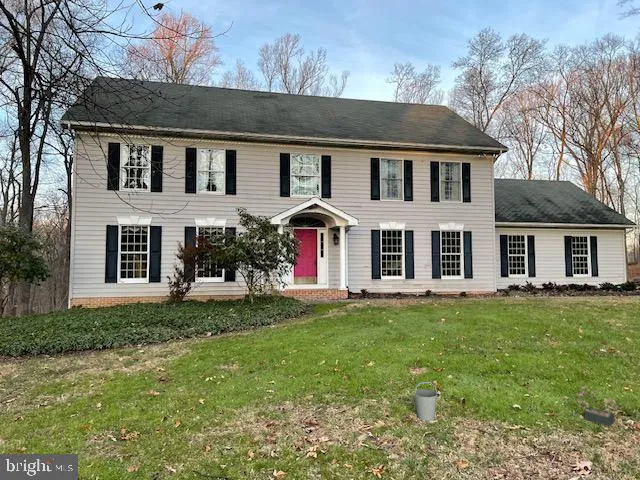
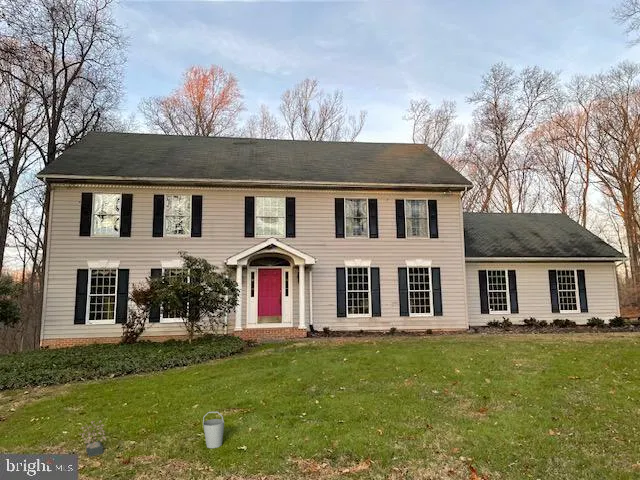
decorative plant: present [578,387,619,426] -> present [82,422,106,457]

